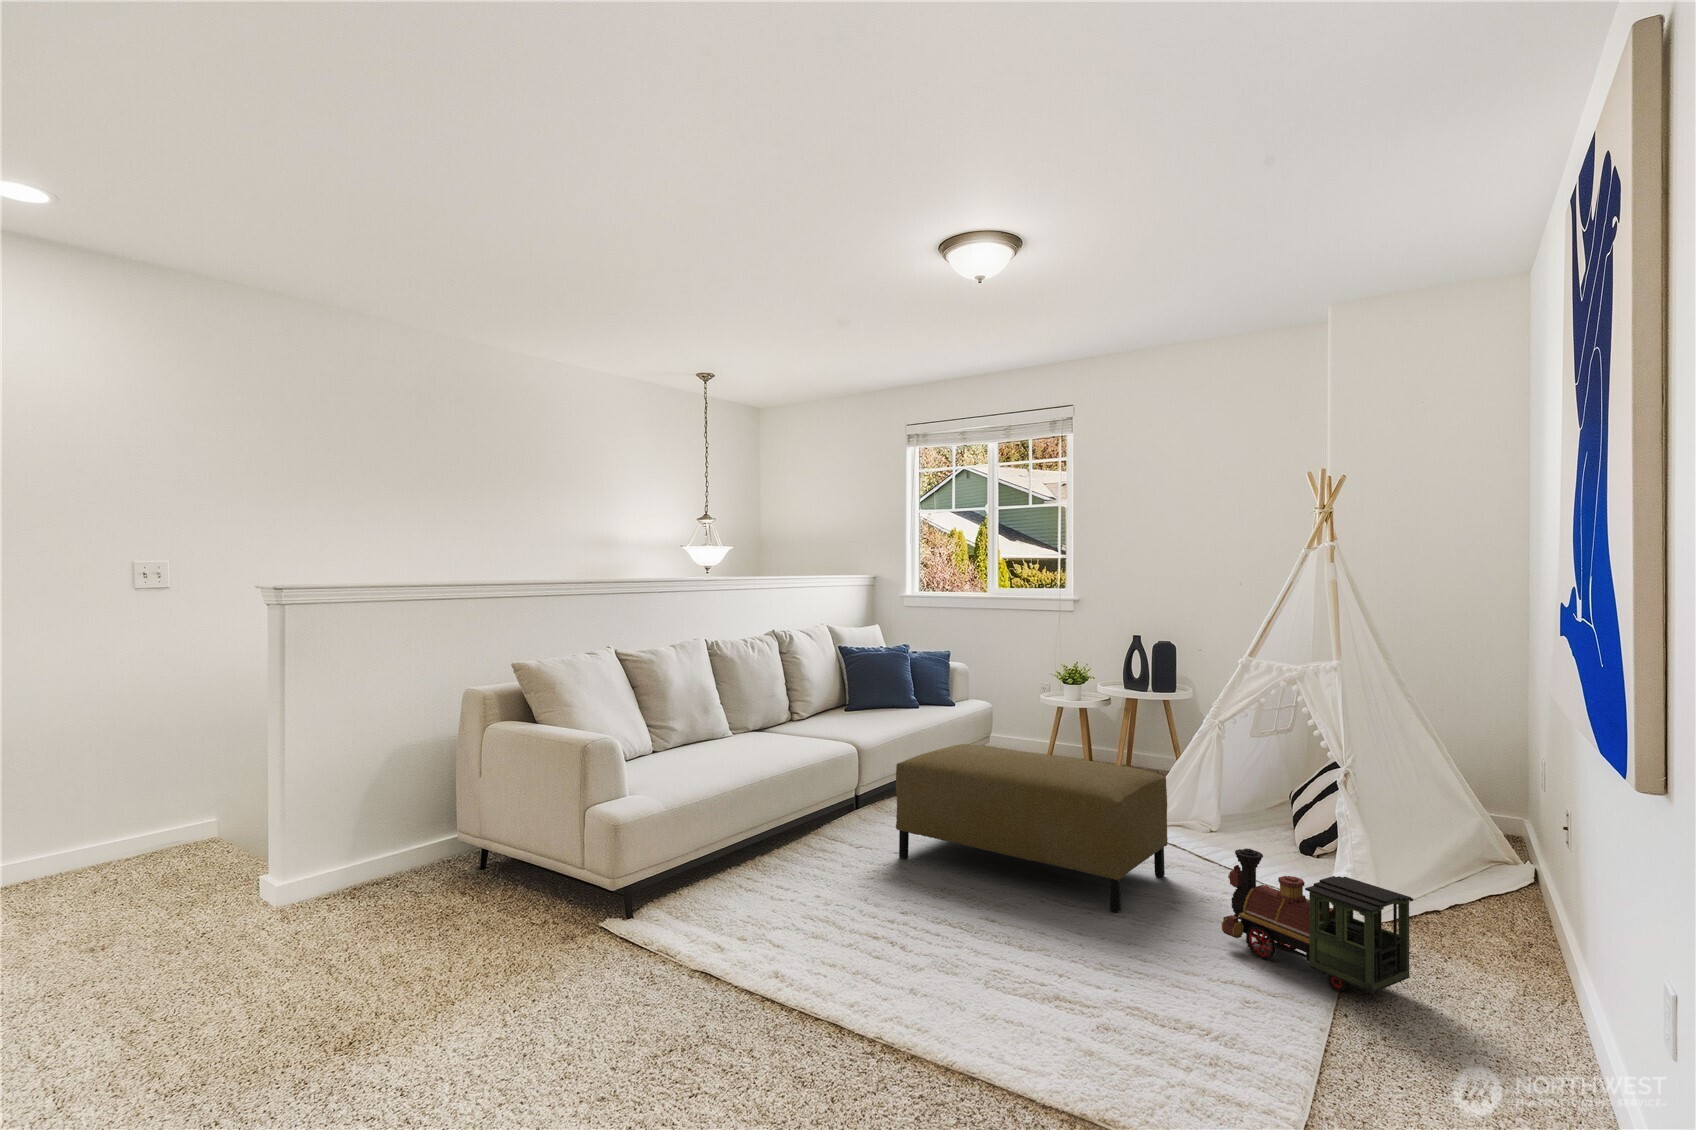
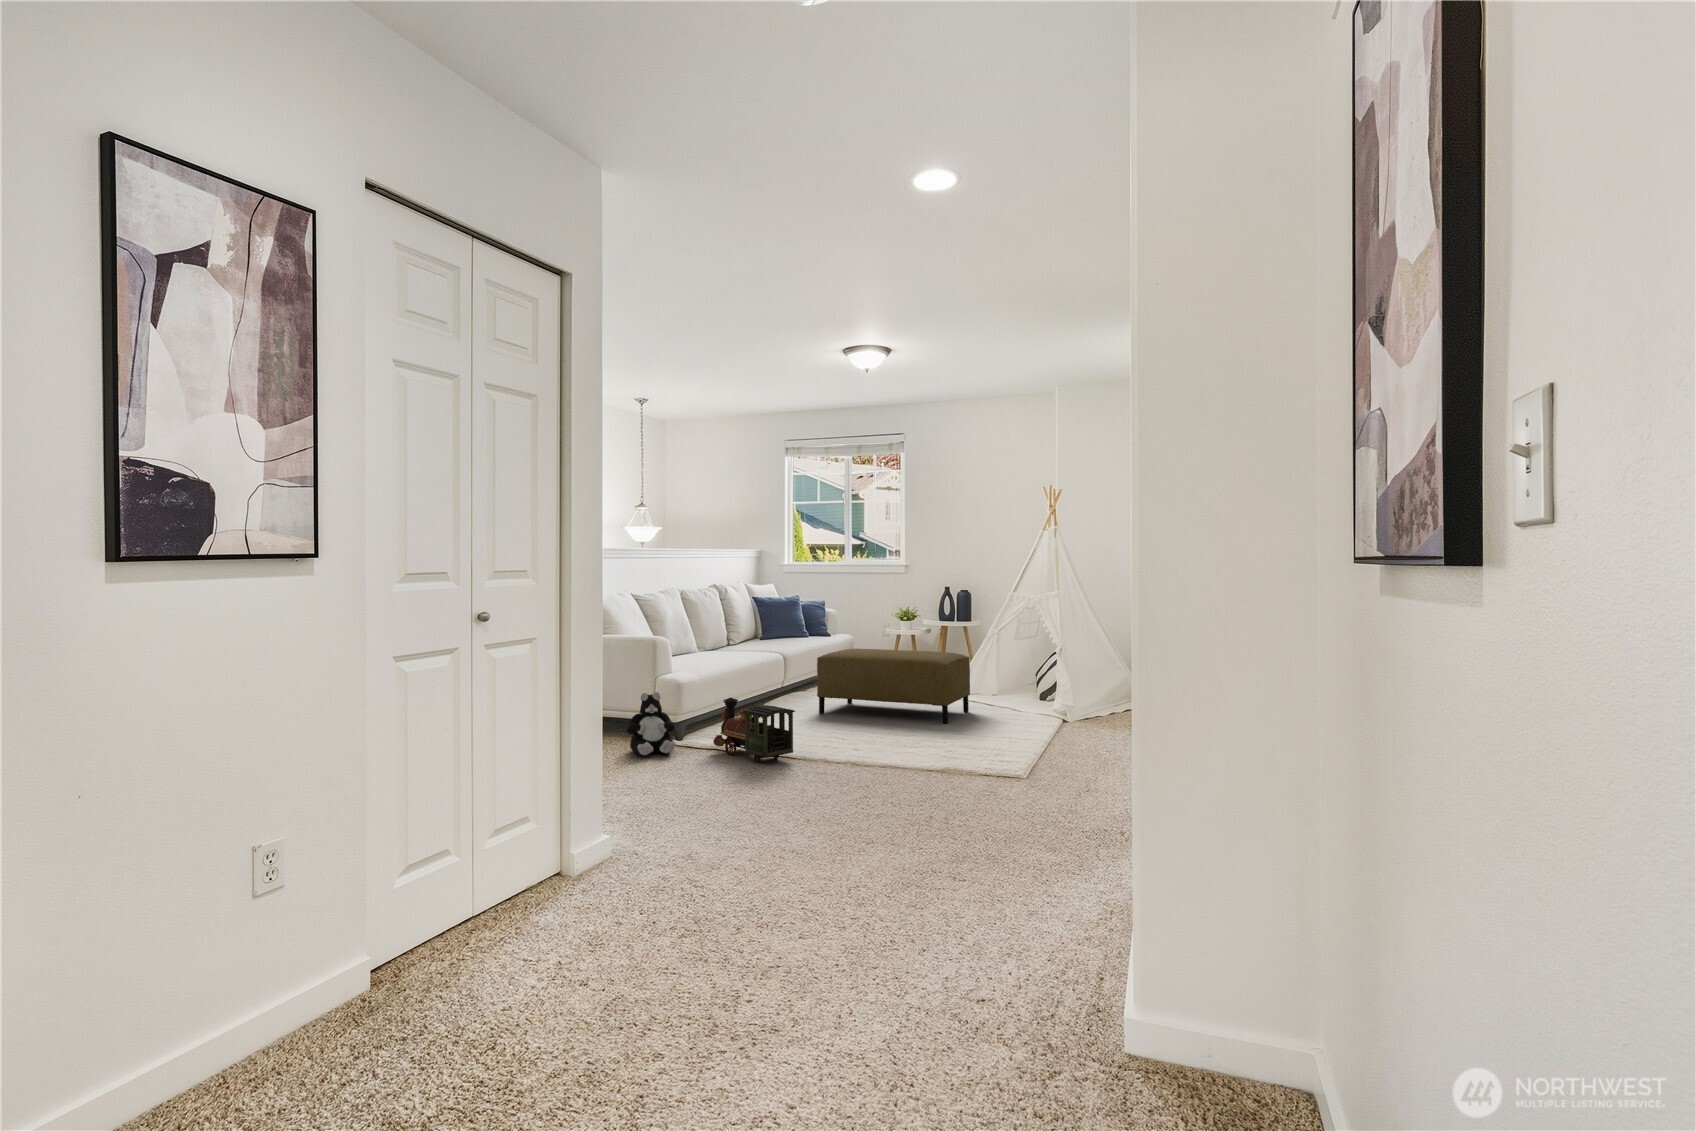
plush toy: none [493,846,586,976] -> present [627,692,676,756]
toy train: present [1222,848,1413,993] -> present [713,698,795,763]

